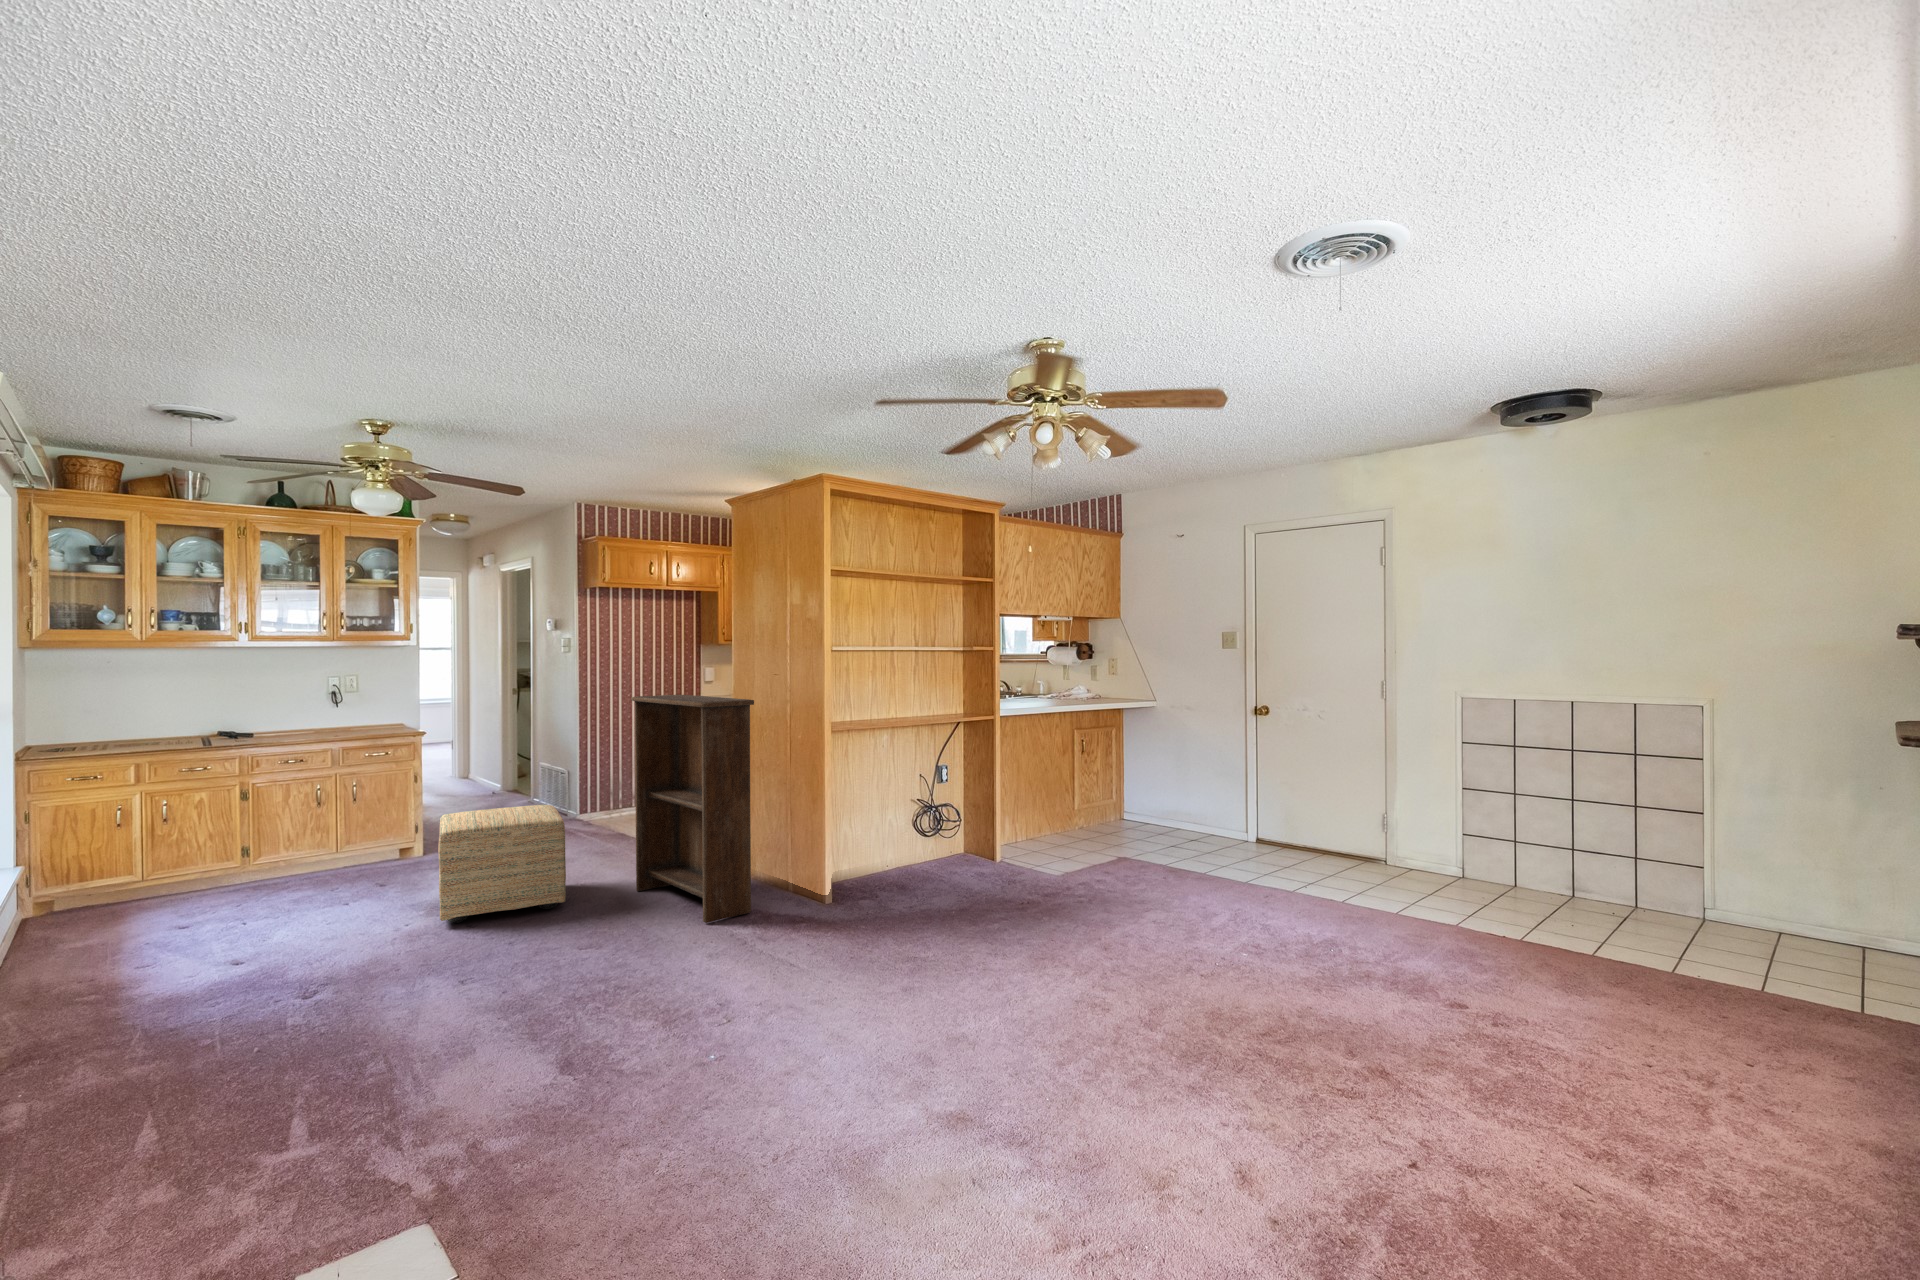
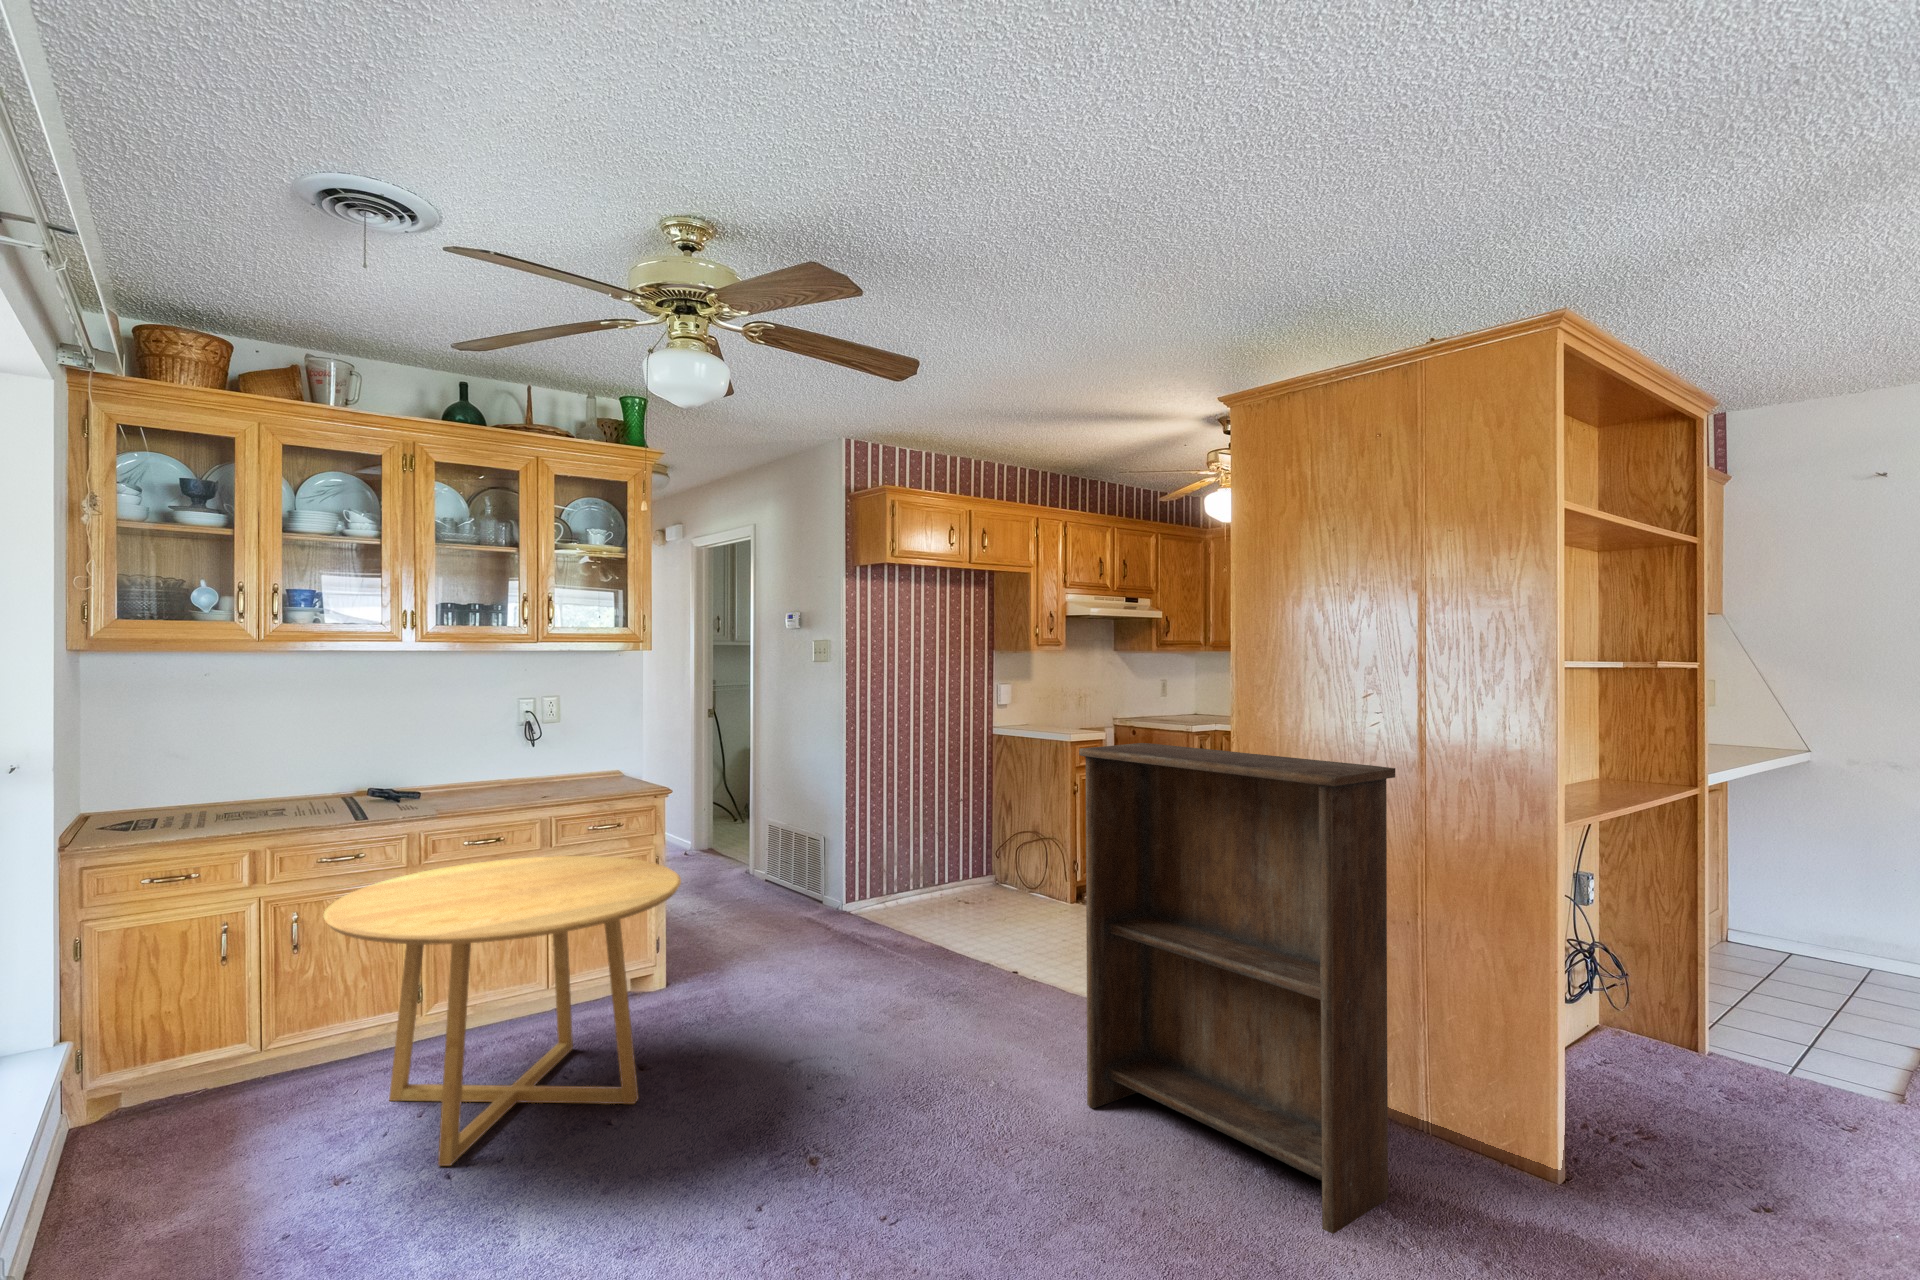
round table: none [178,769,409,923] -> present [324,856,681,1166]
ottoman: present [438,805,566,923] -> none [753,938,1002,1197]

